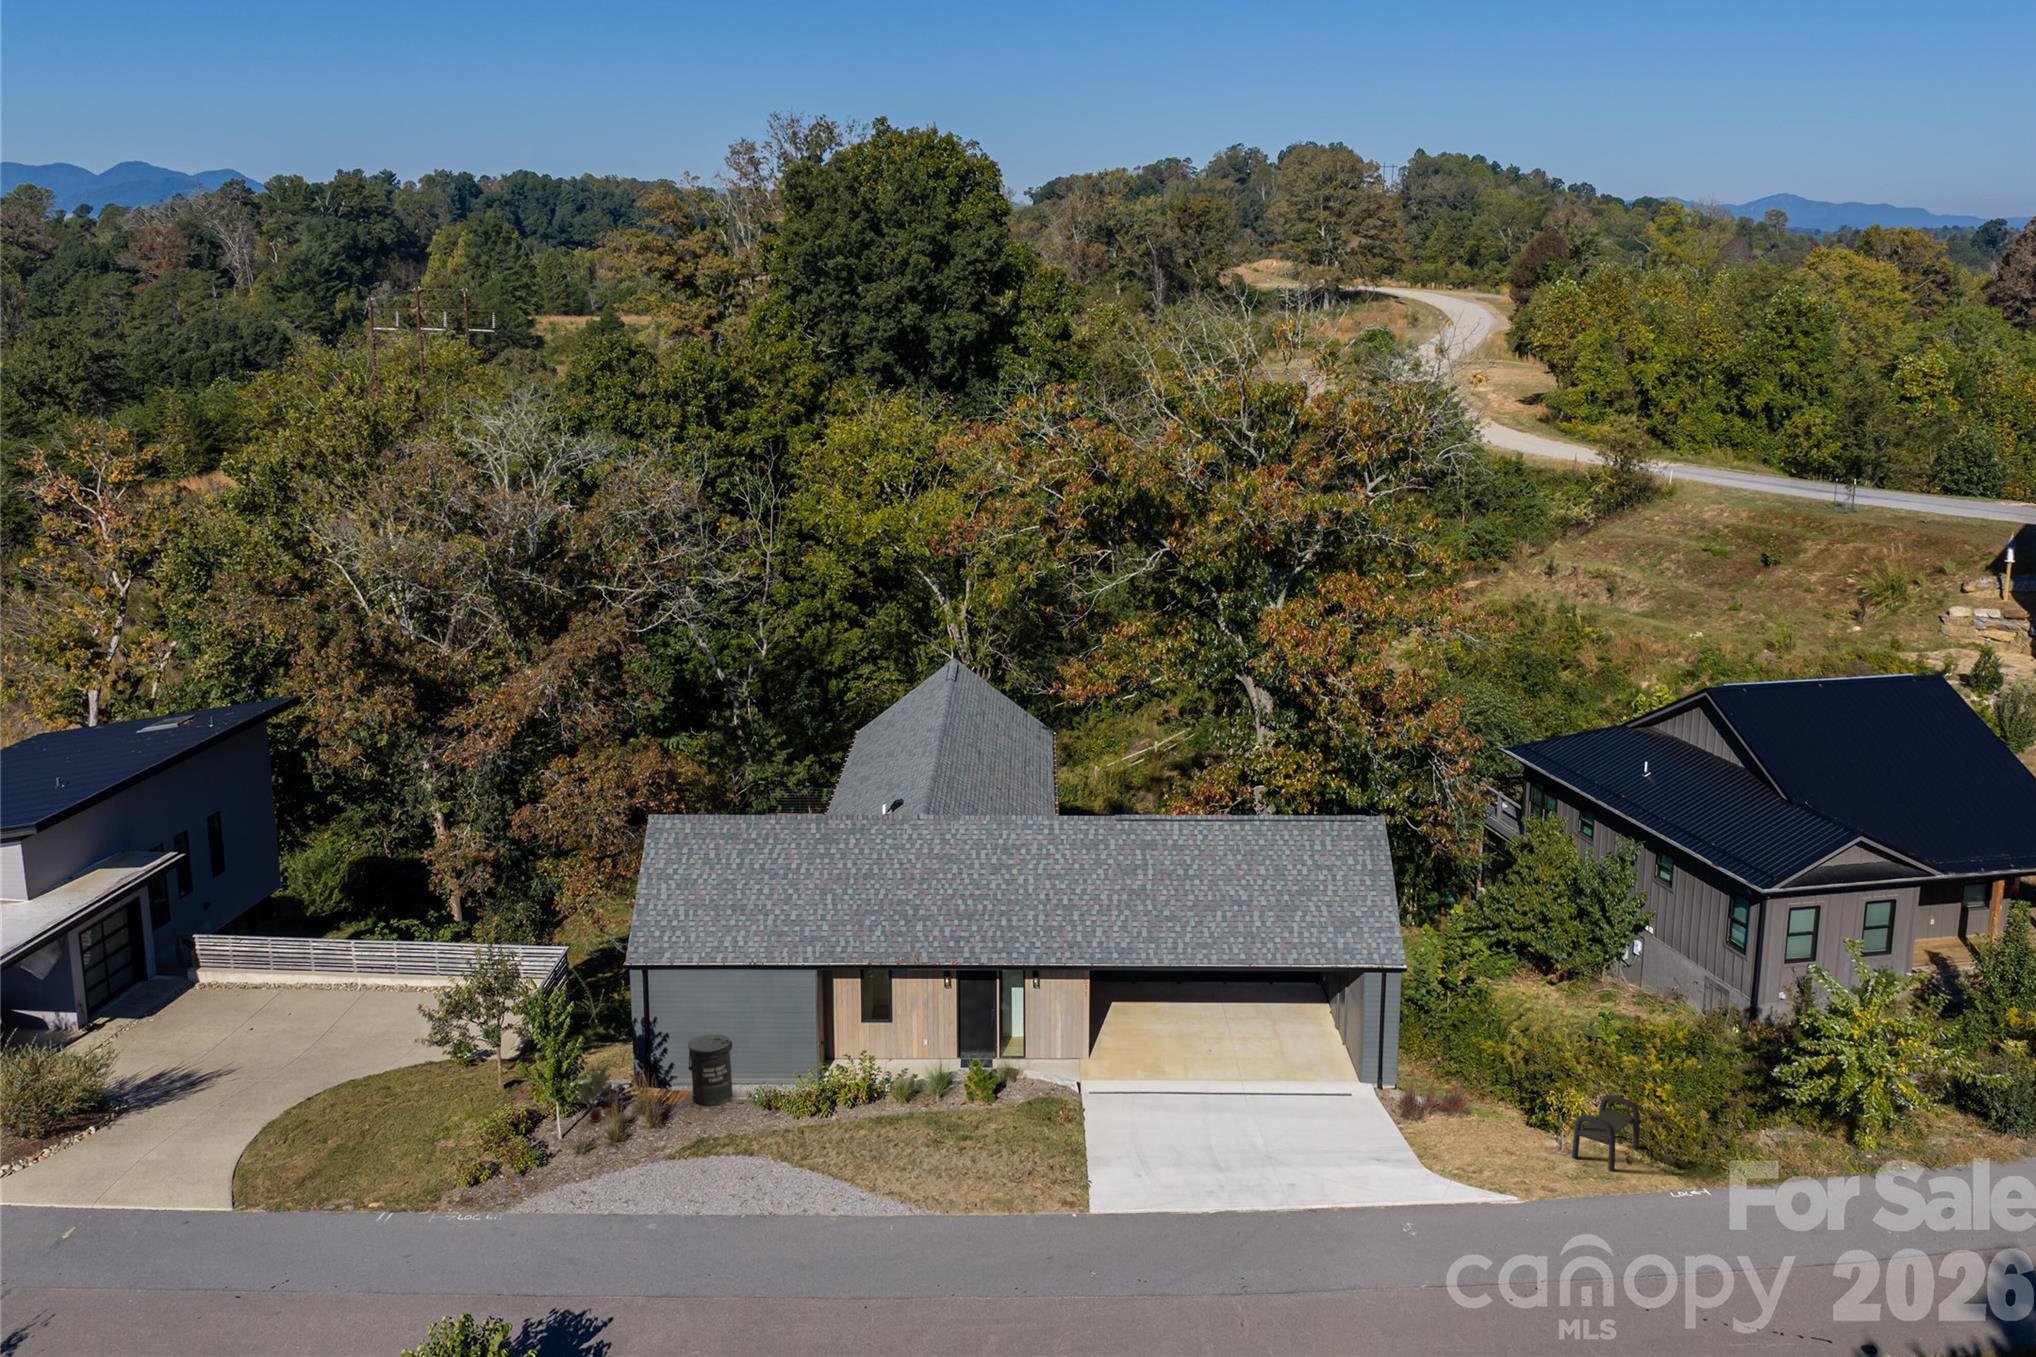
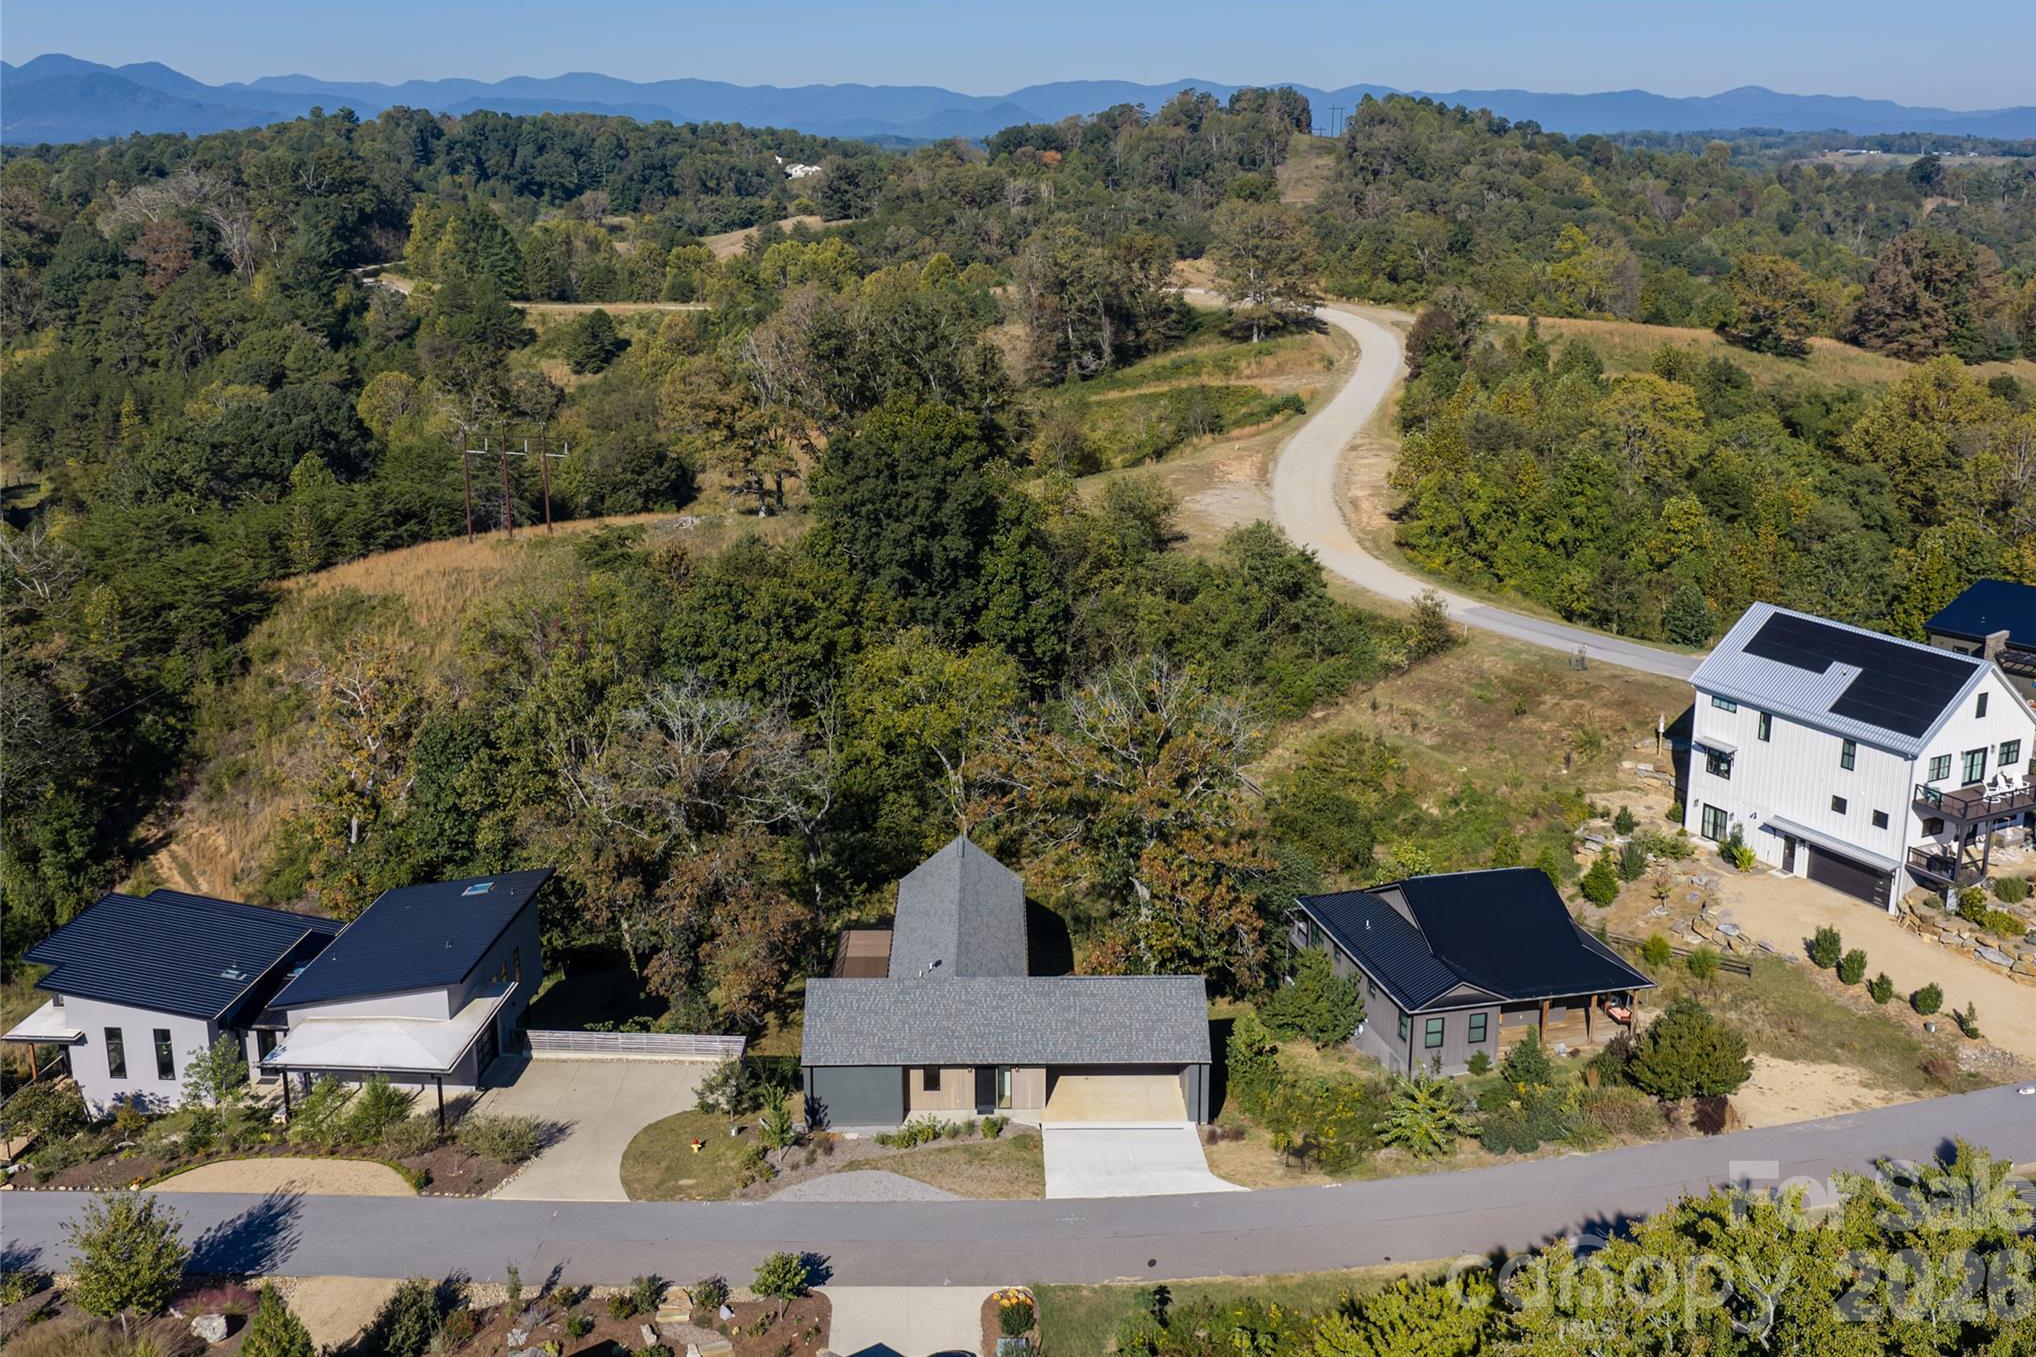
trash can: present [688,1034,733,1106] -> none [836,1102,859,1140]
potted tree: present [577,1066,609,1122] -> none [782,1121,798,1151]

